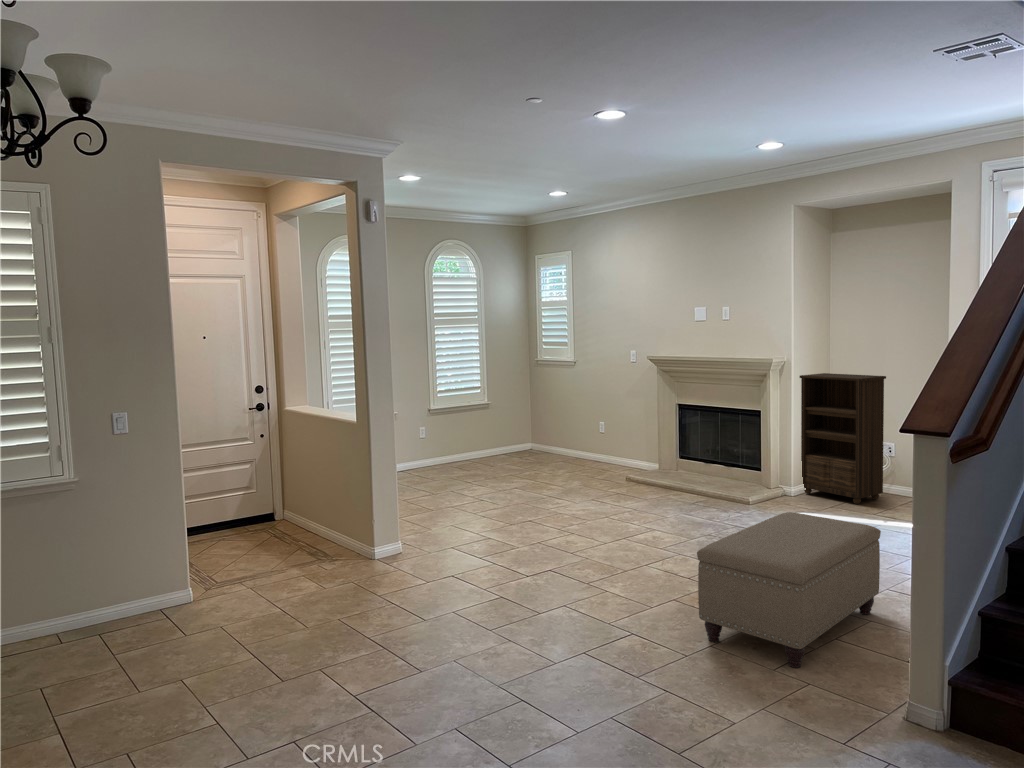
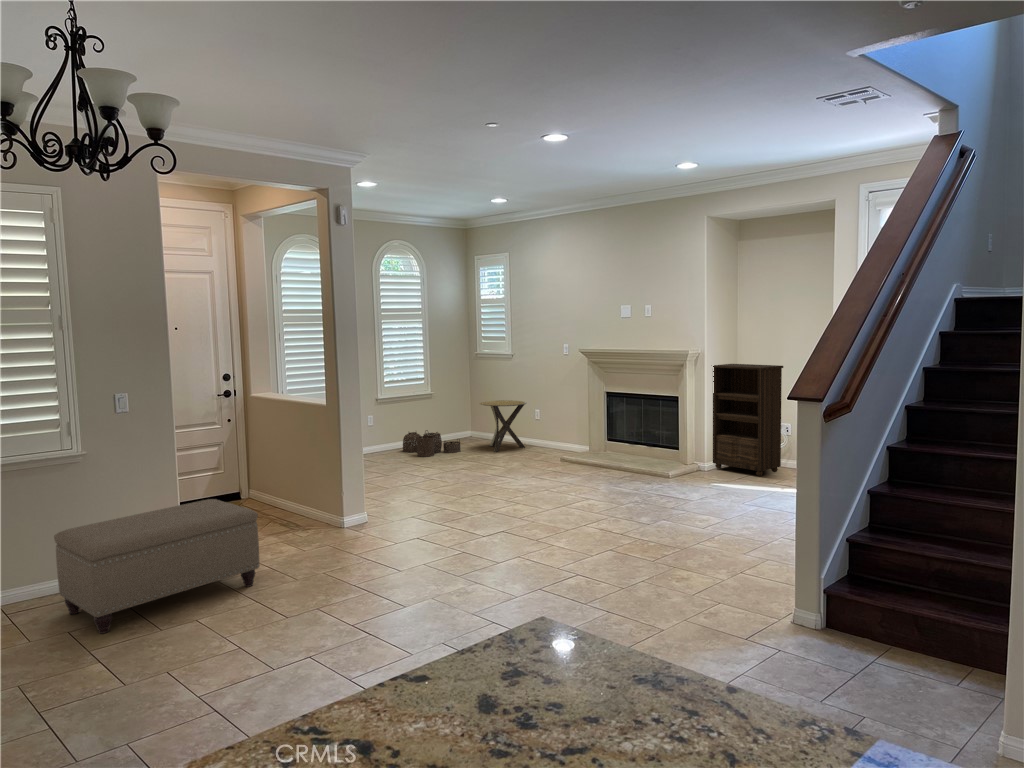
side table: none [539,412,590,469] -> present [480,400,526,452]
woven basket: none [456,444,518,473] -> present [403,430,461,457]
ottoman: present [697,512,881,668] -> present [54,499,259,634]

